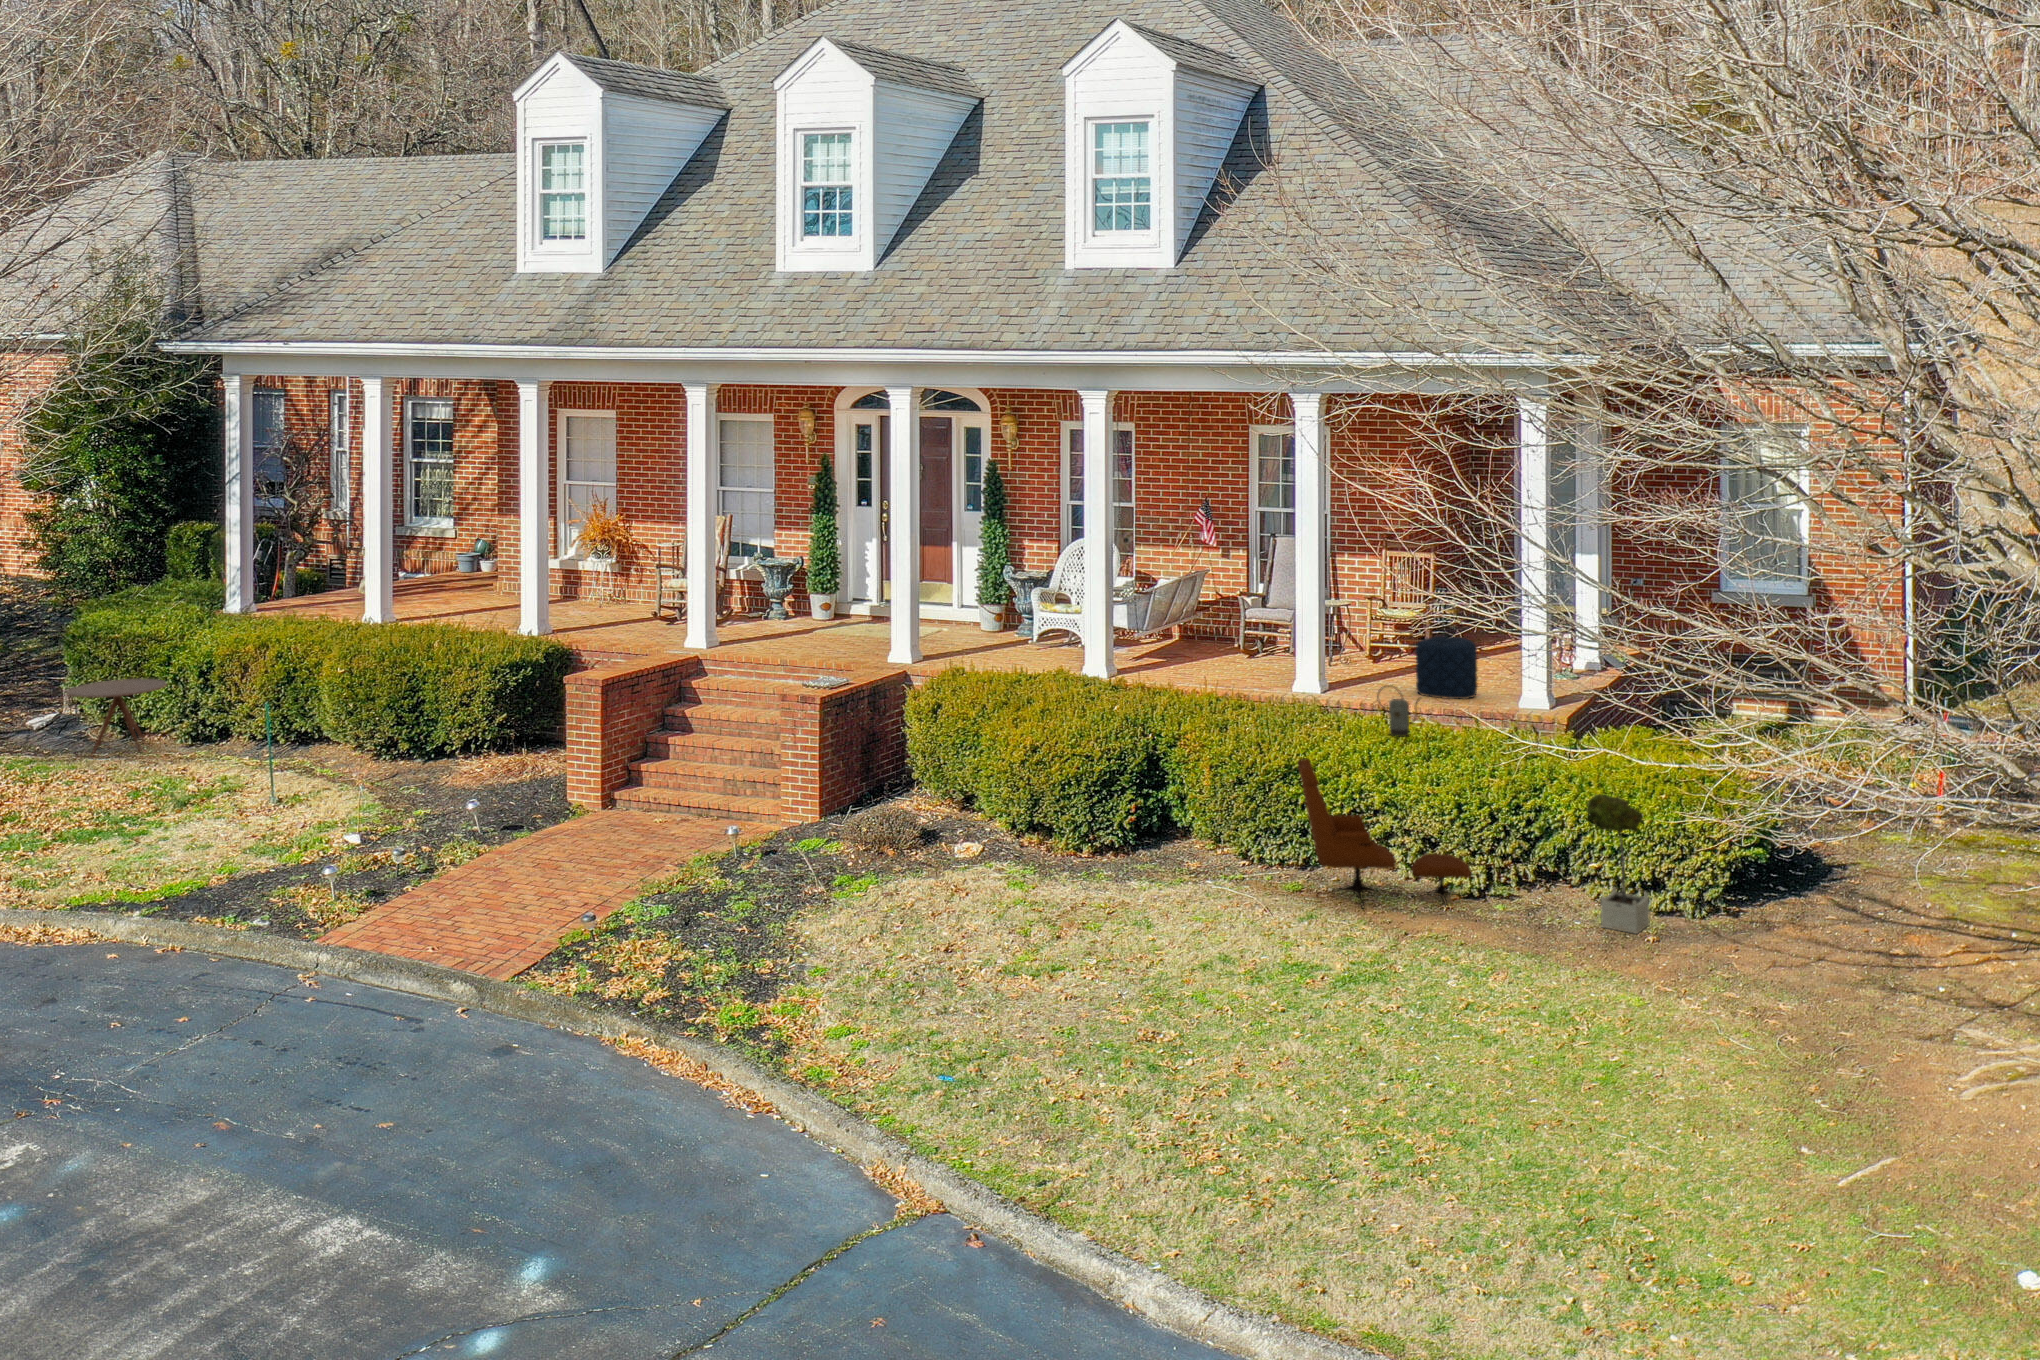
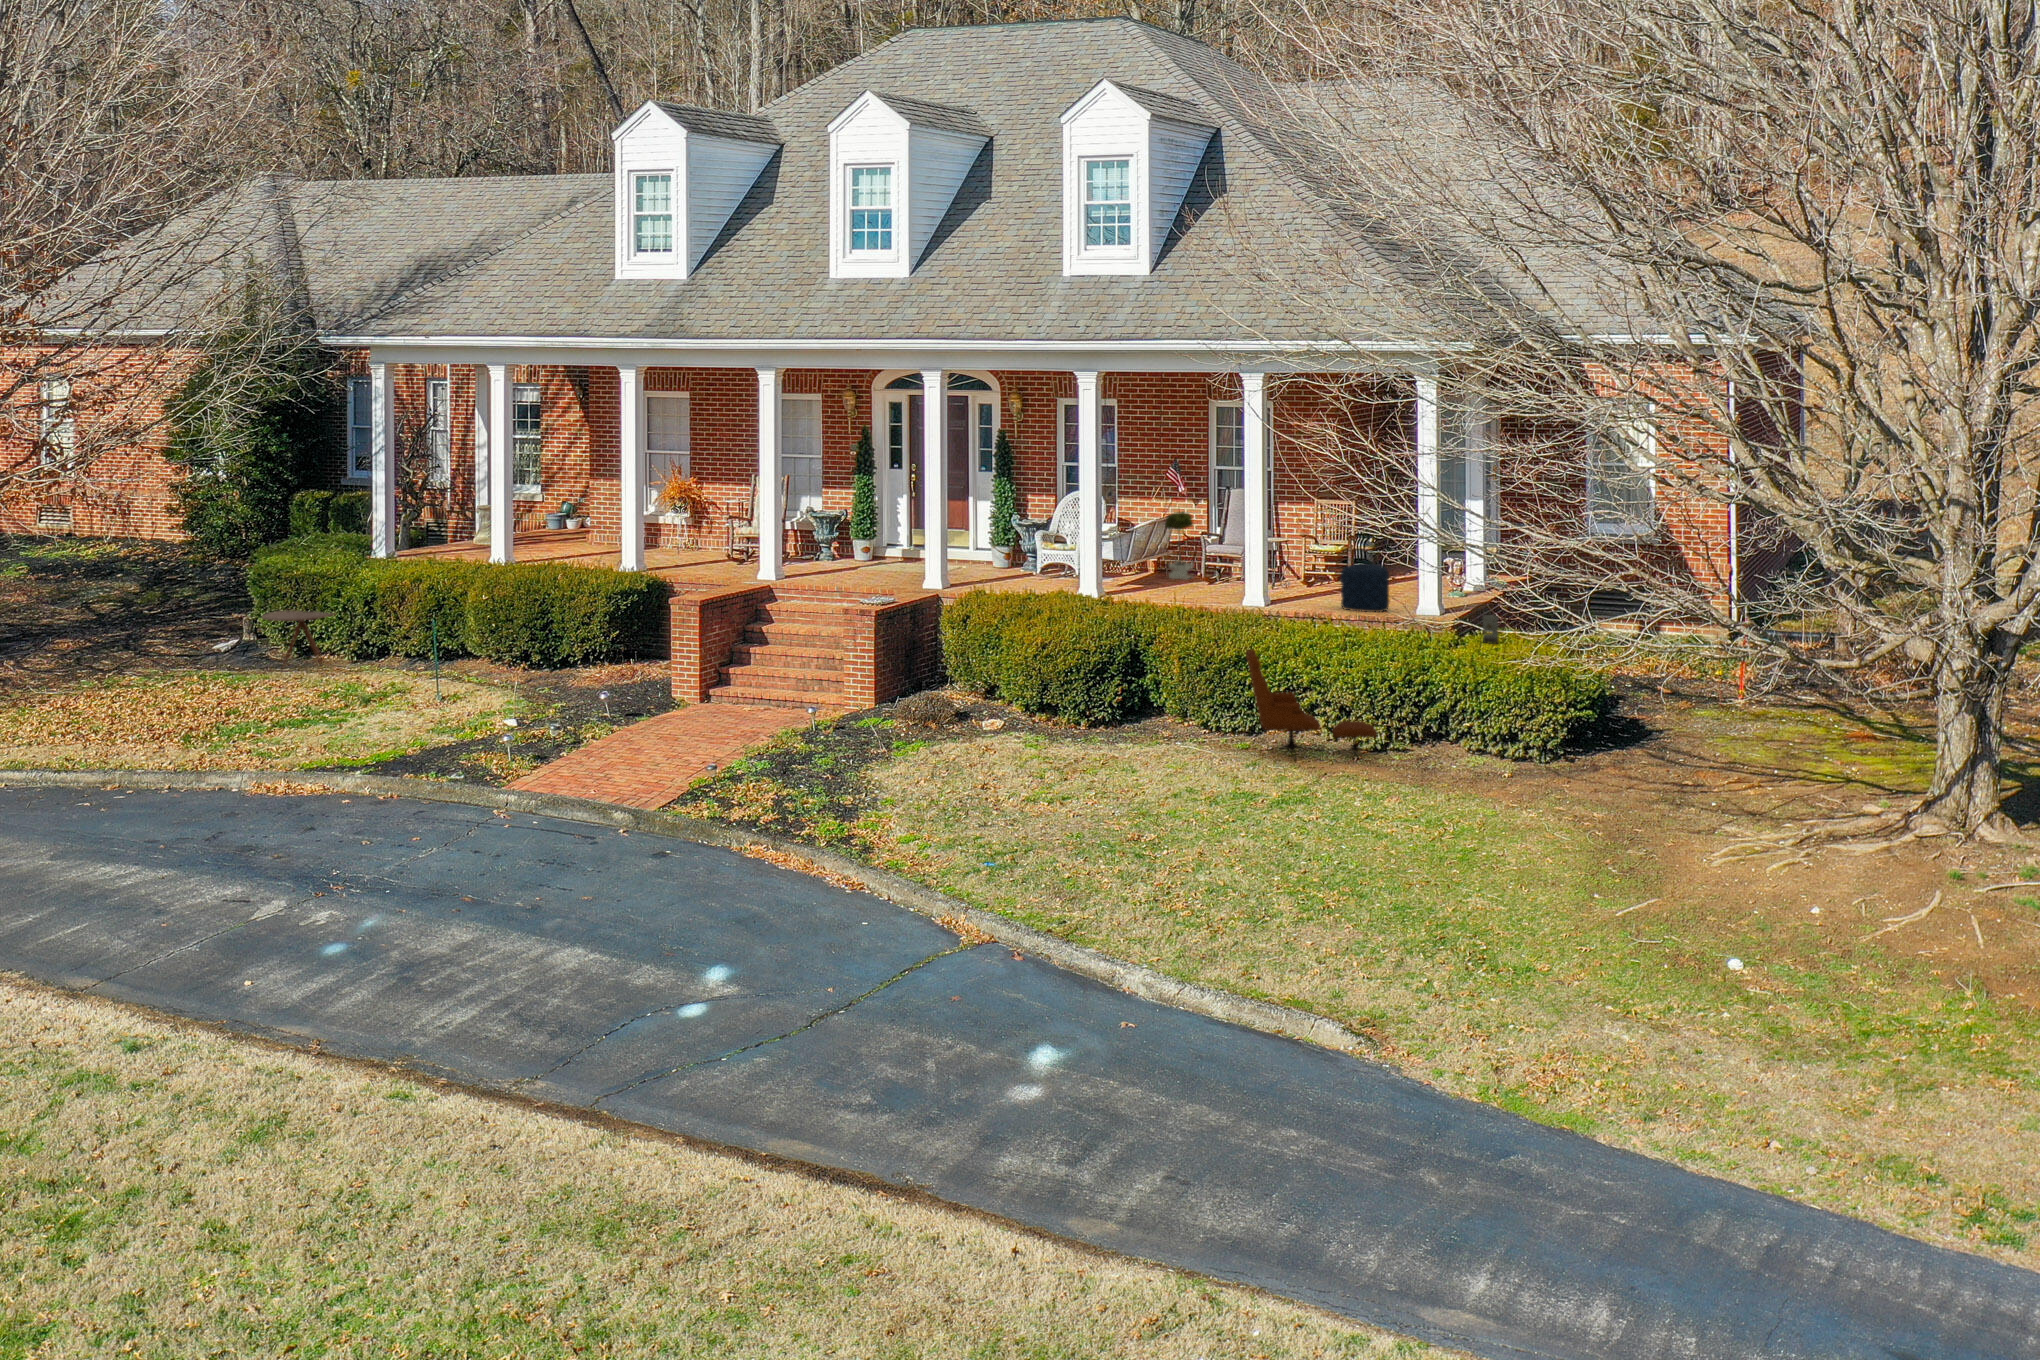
watering can: present [1377,685,1420,737] -> present [1475,605,1500,644]
potted tree: present [1587,794,1650,934] -> present [1165,512,1194,579]

